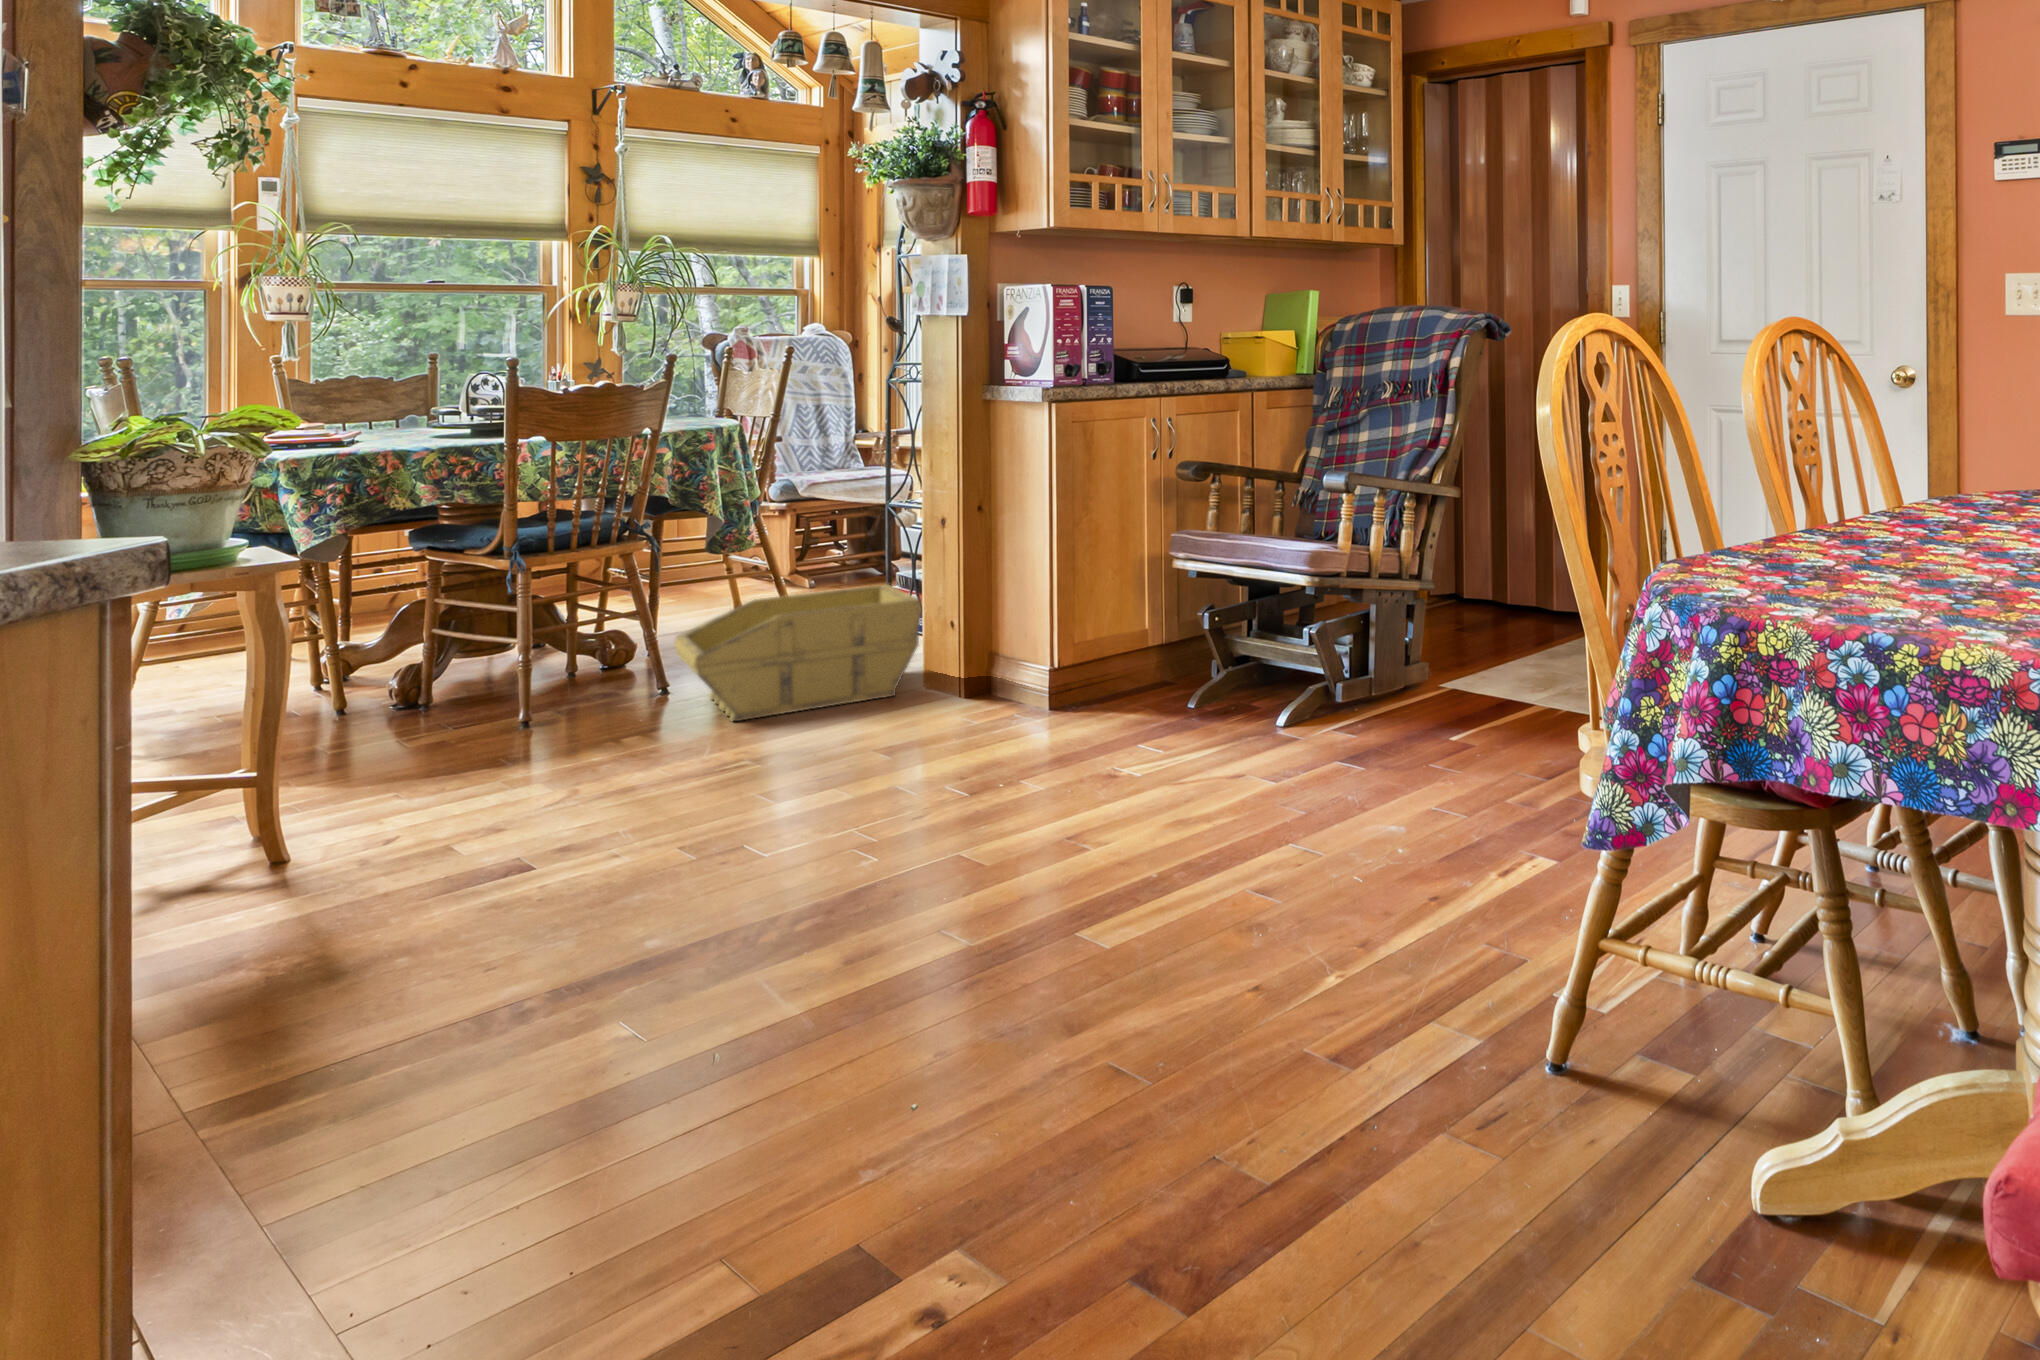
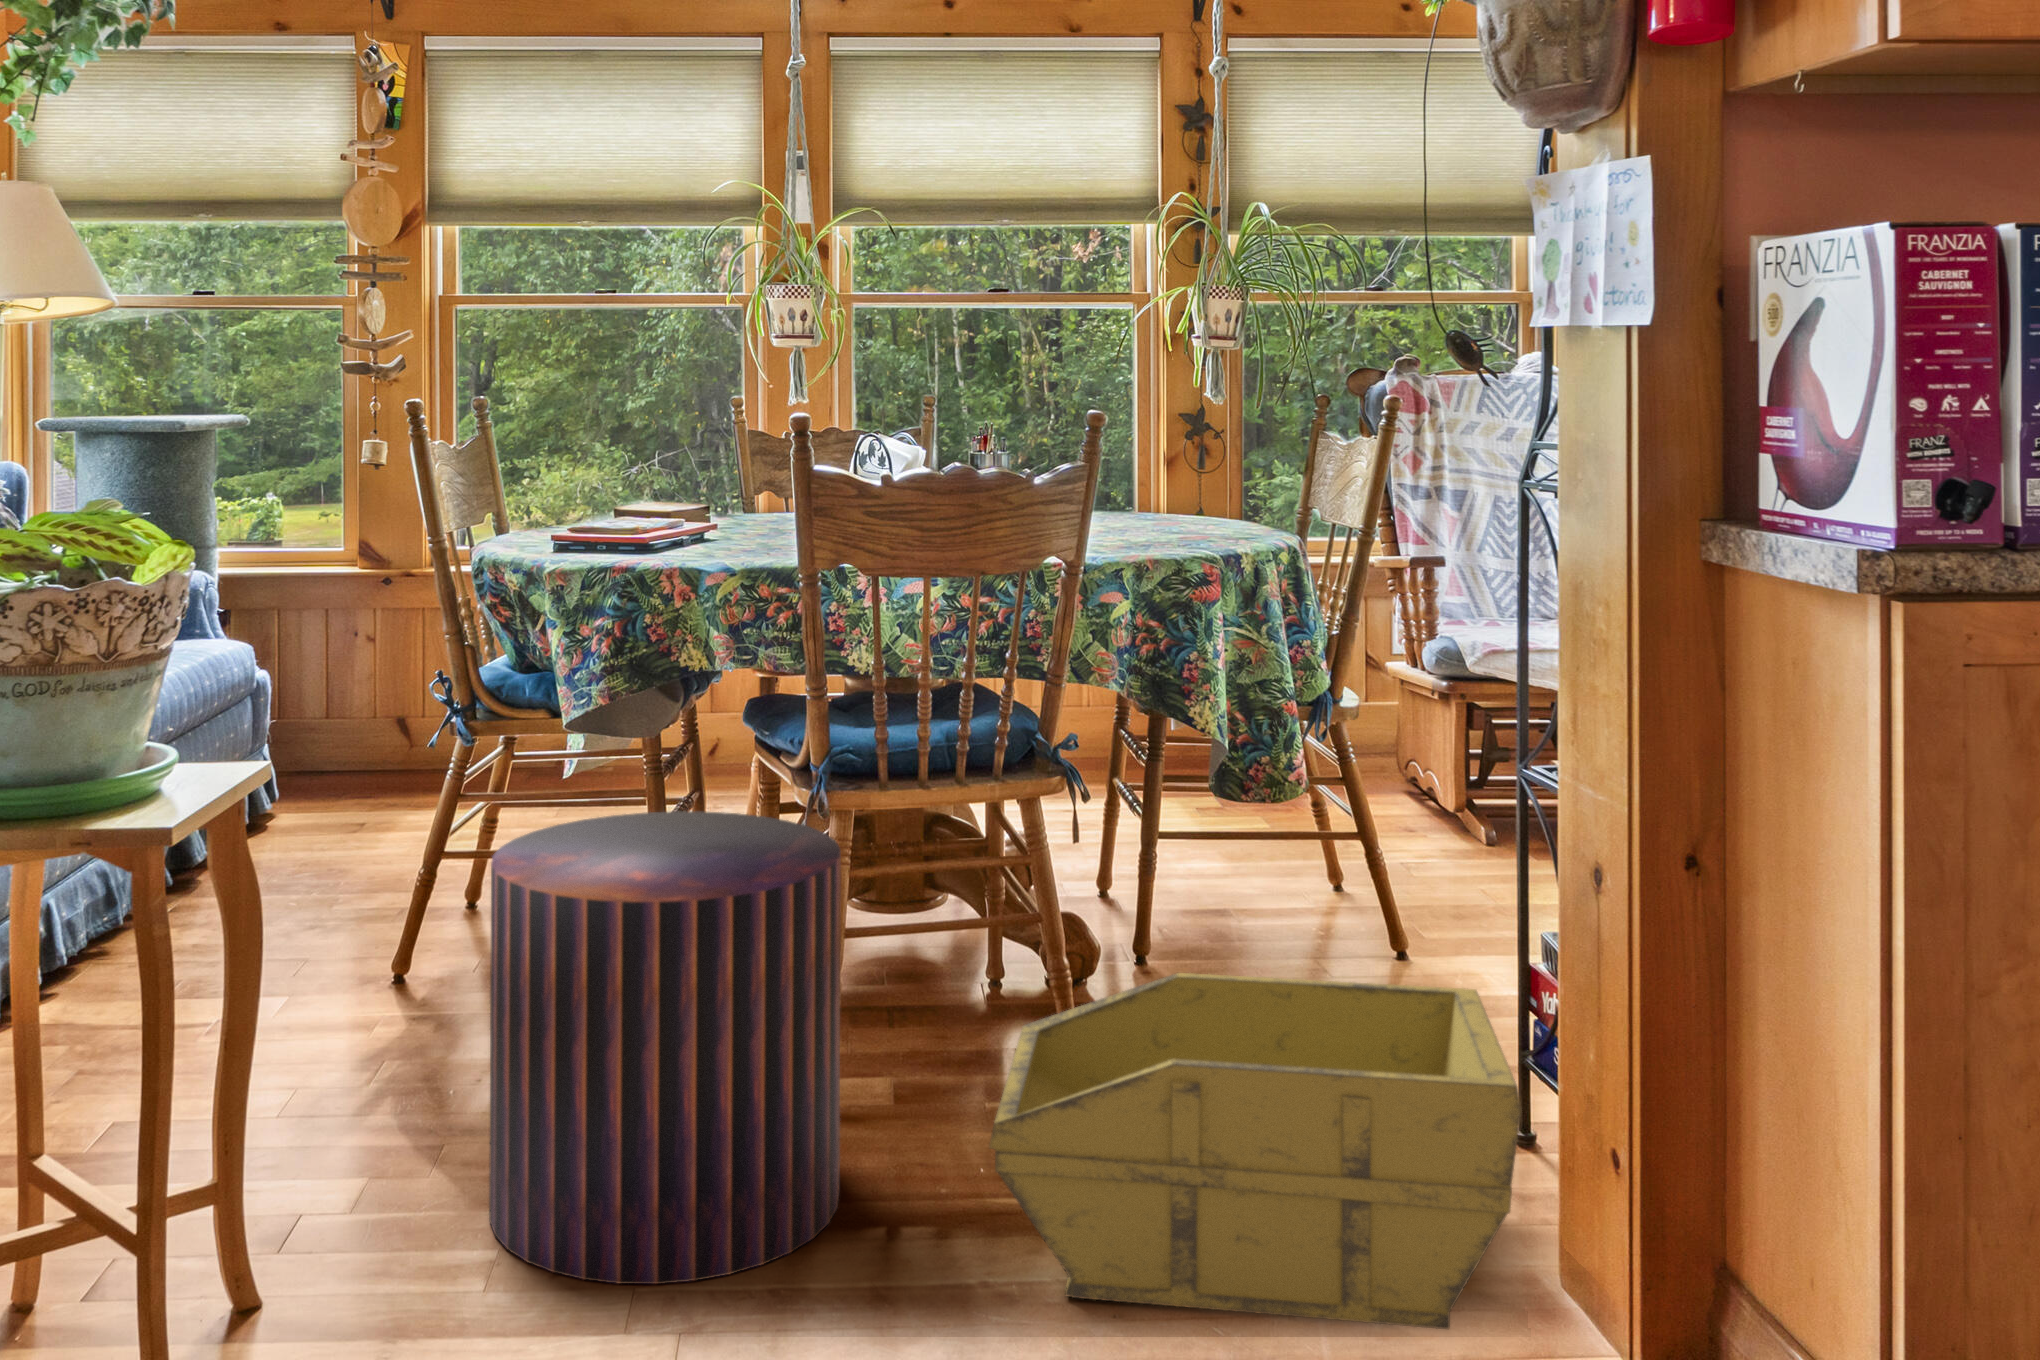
pouf: none [378,560,593,772] -> present [489,811,841,1284]

